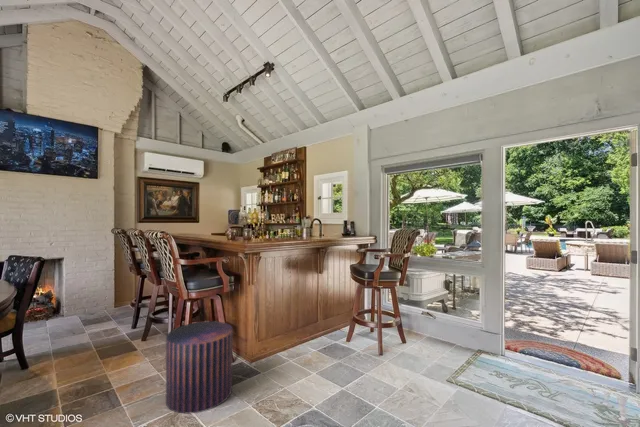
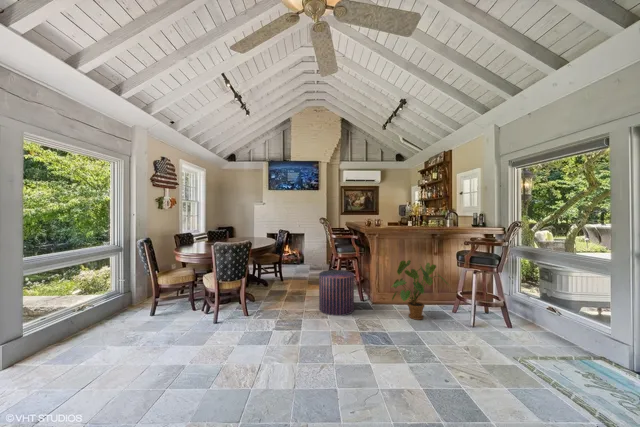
house plant: none [283,287,353,369] -> present [392,260,448,320]

